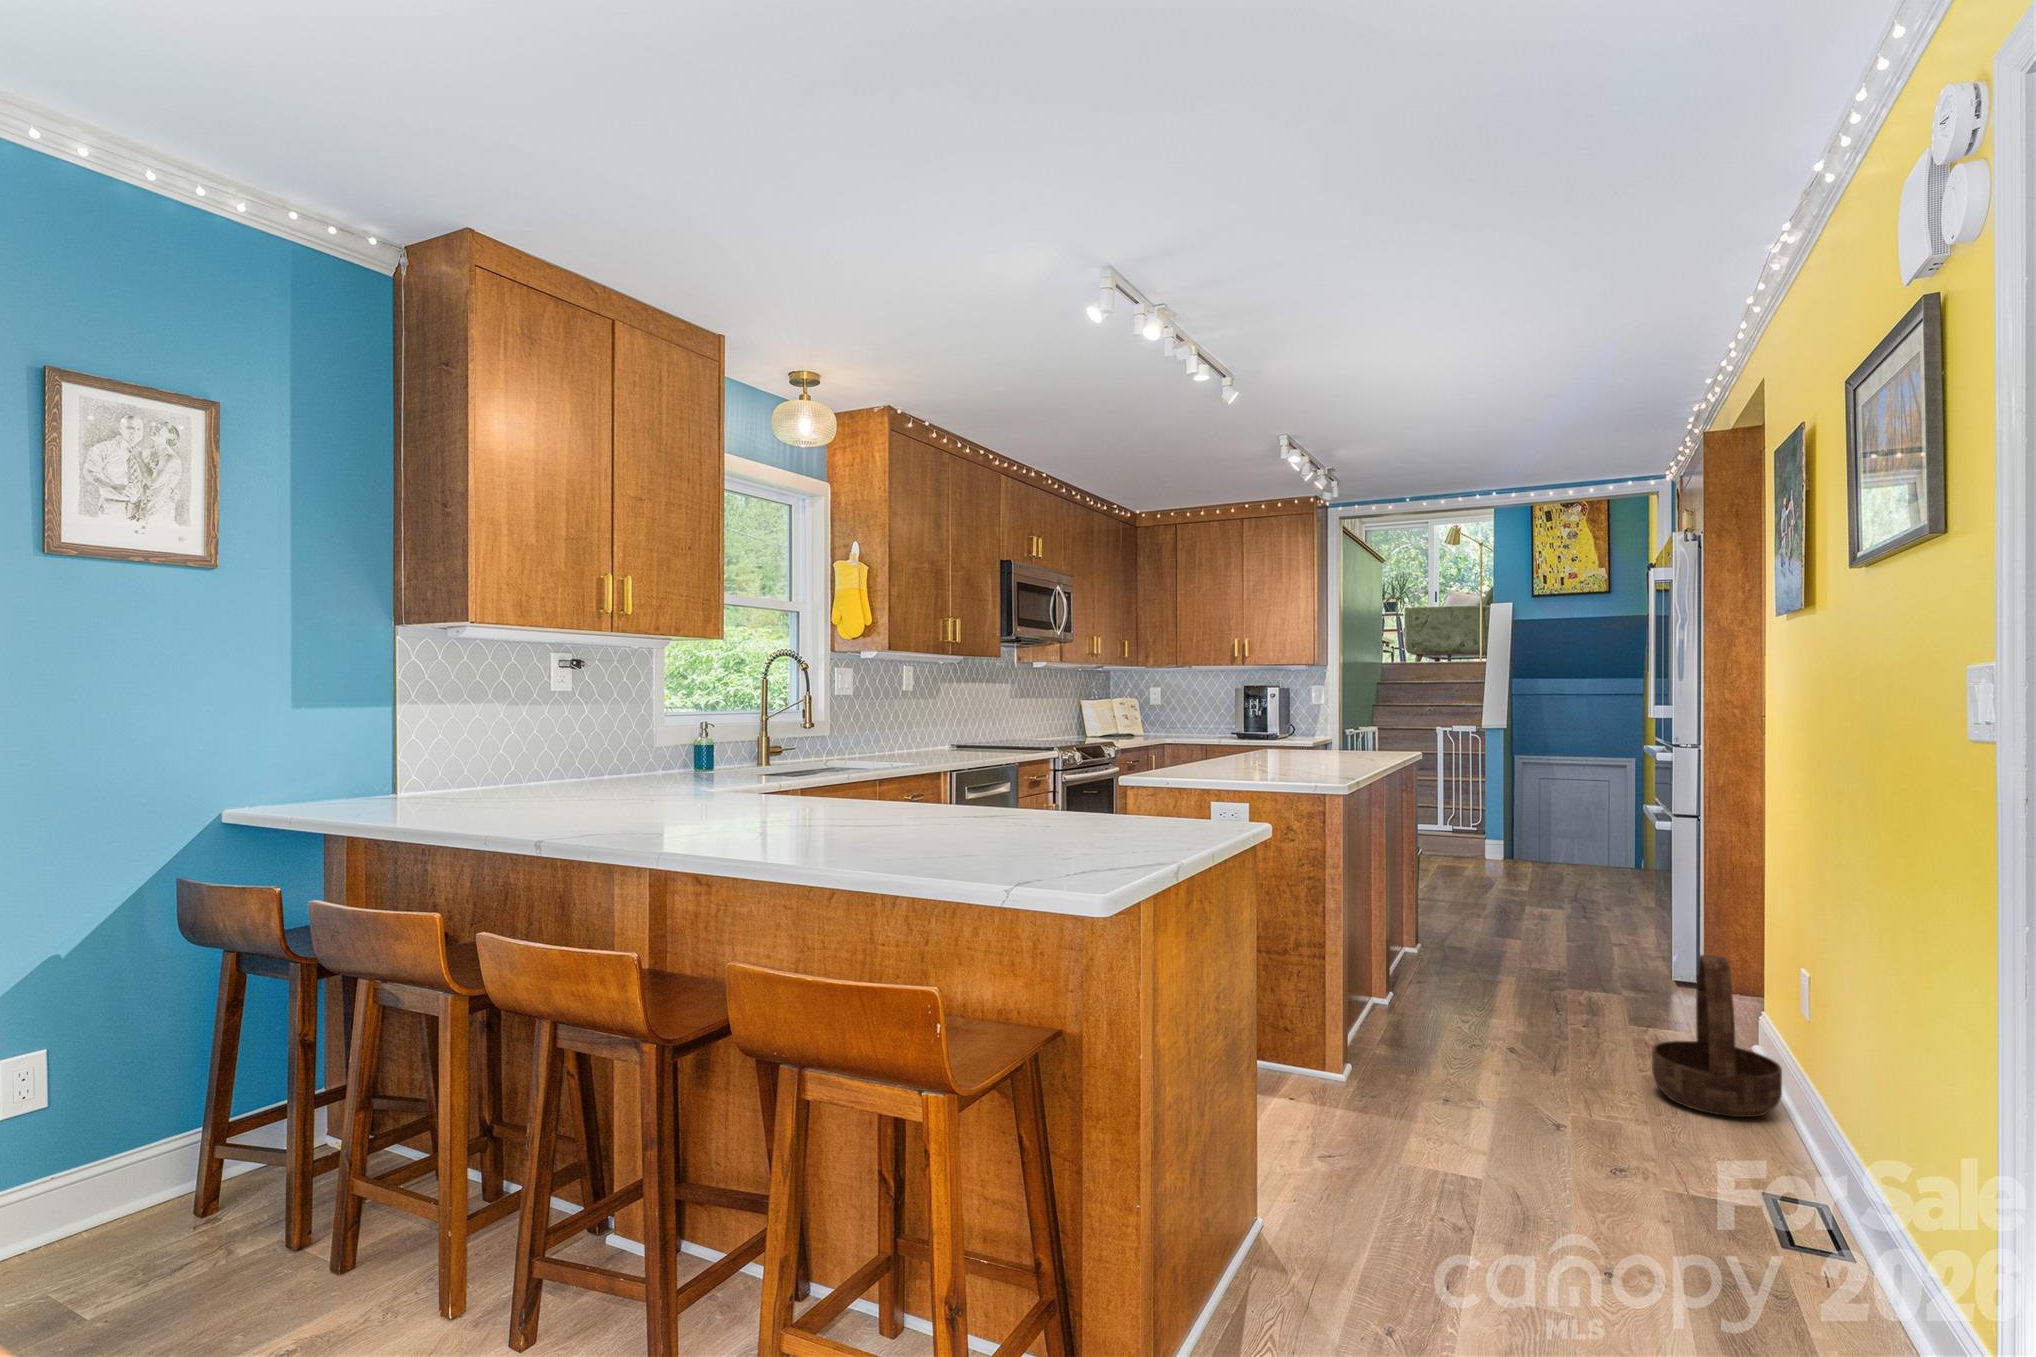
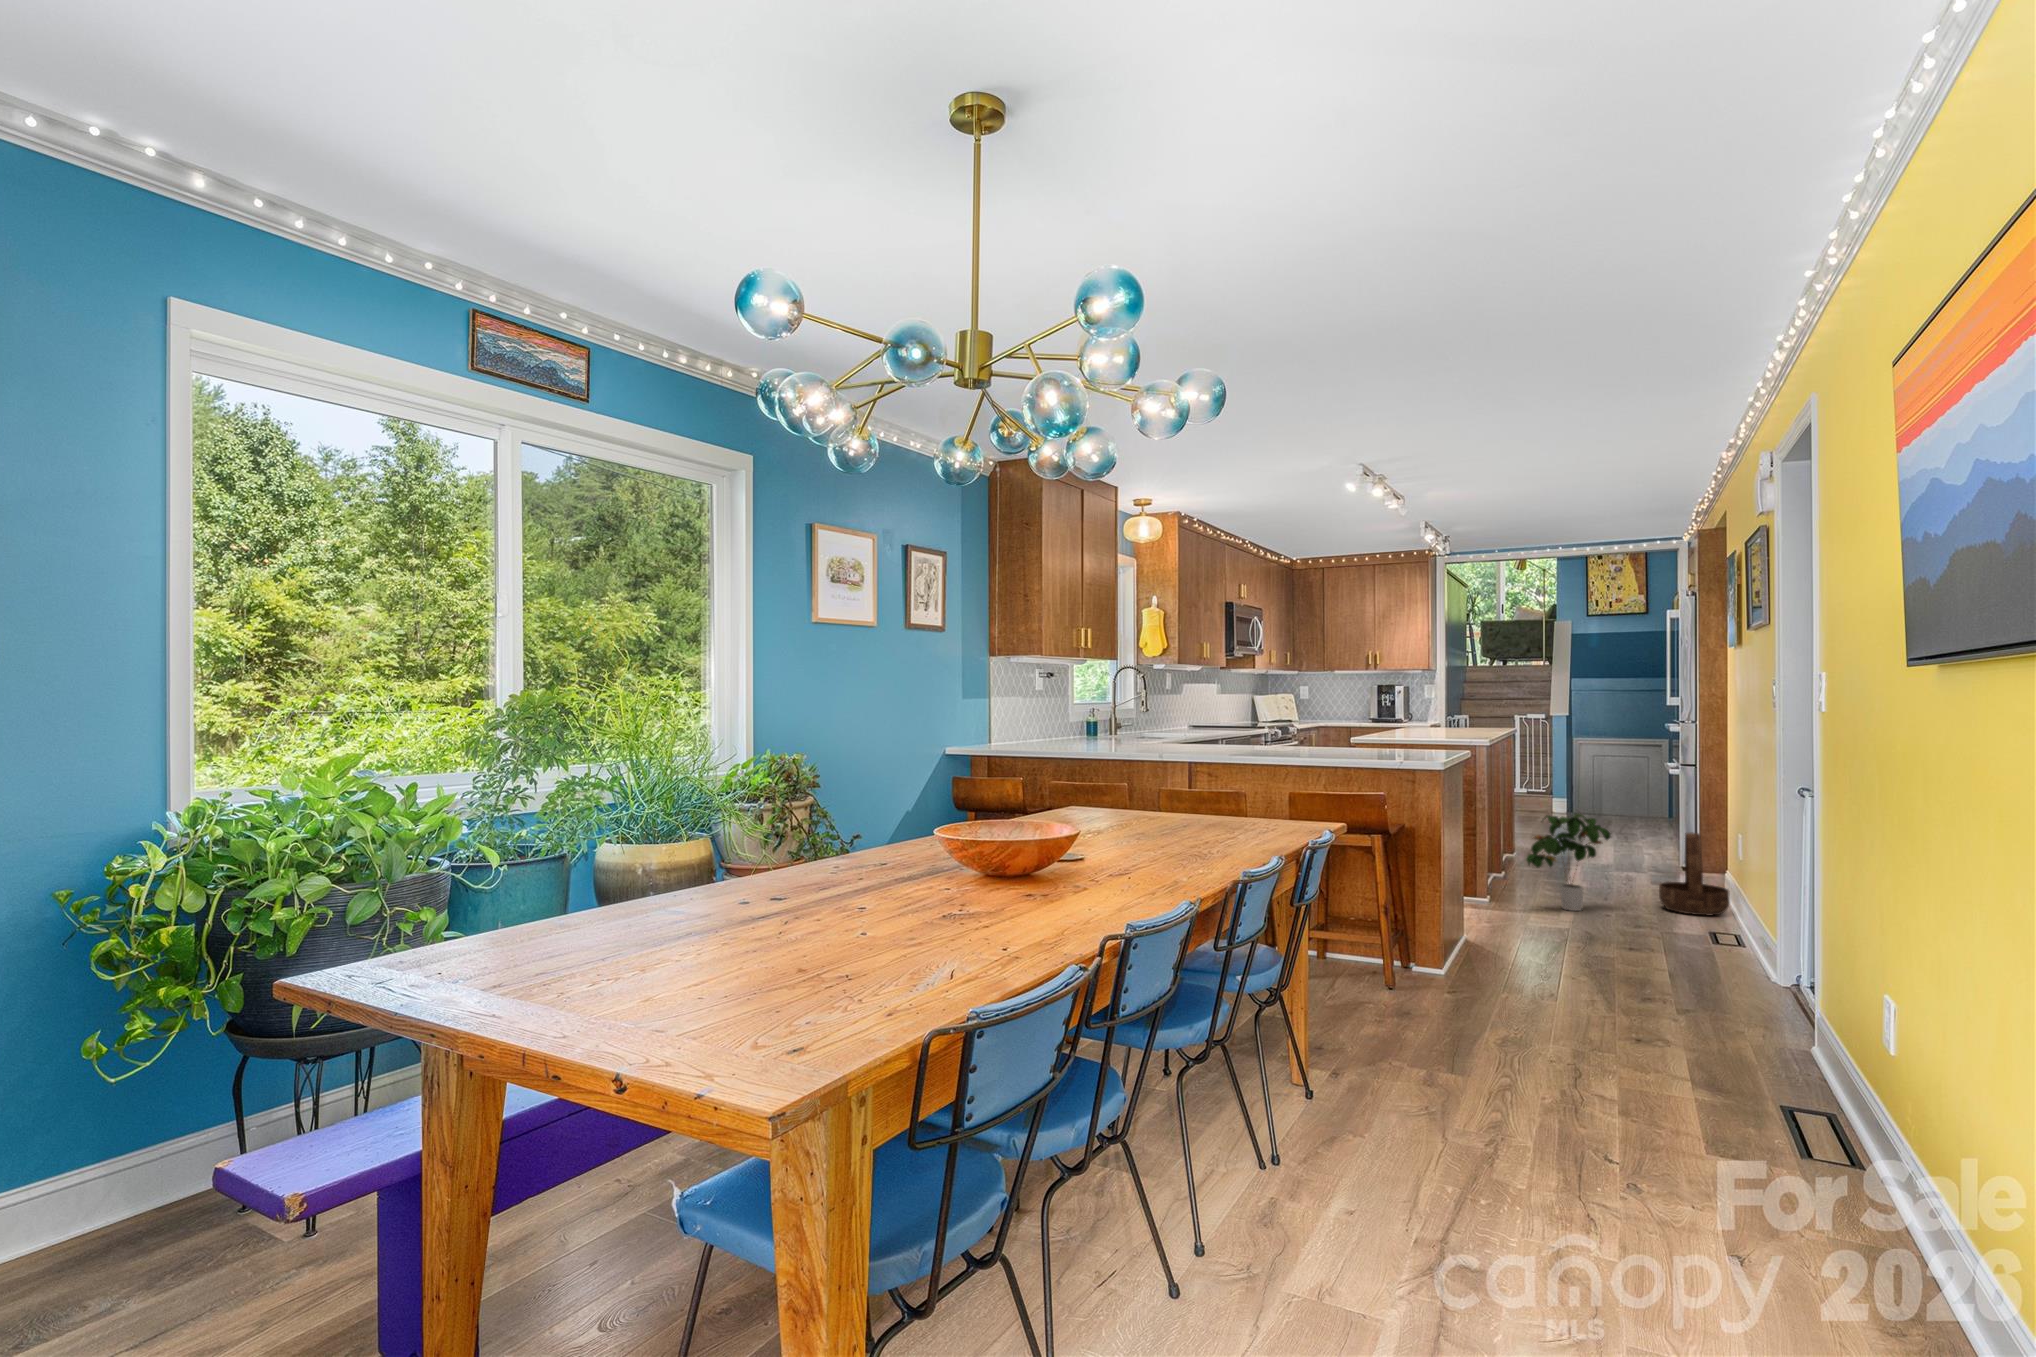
potted plant: none [1414,919,1566,1104] -> present [1526,813,1610,911]

